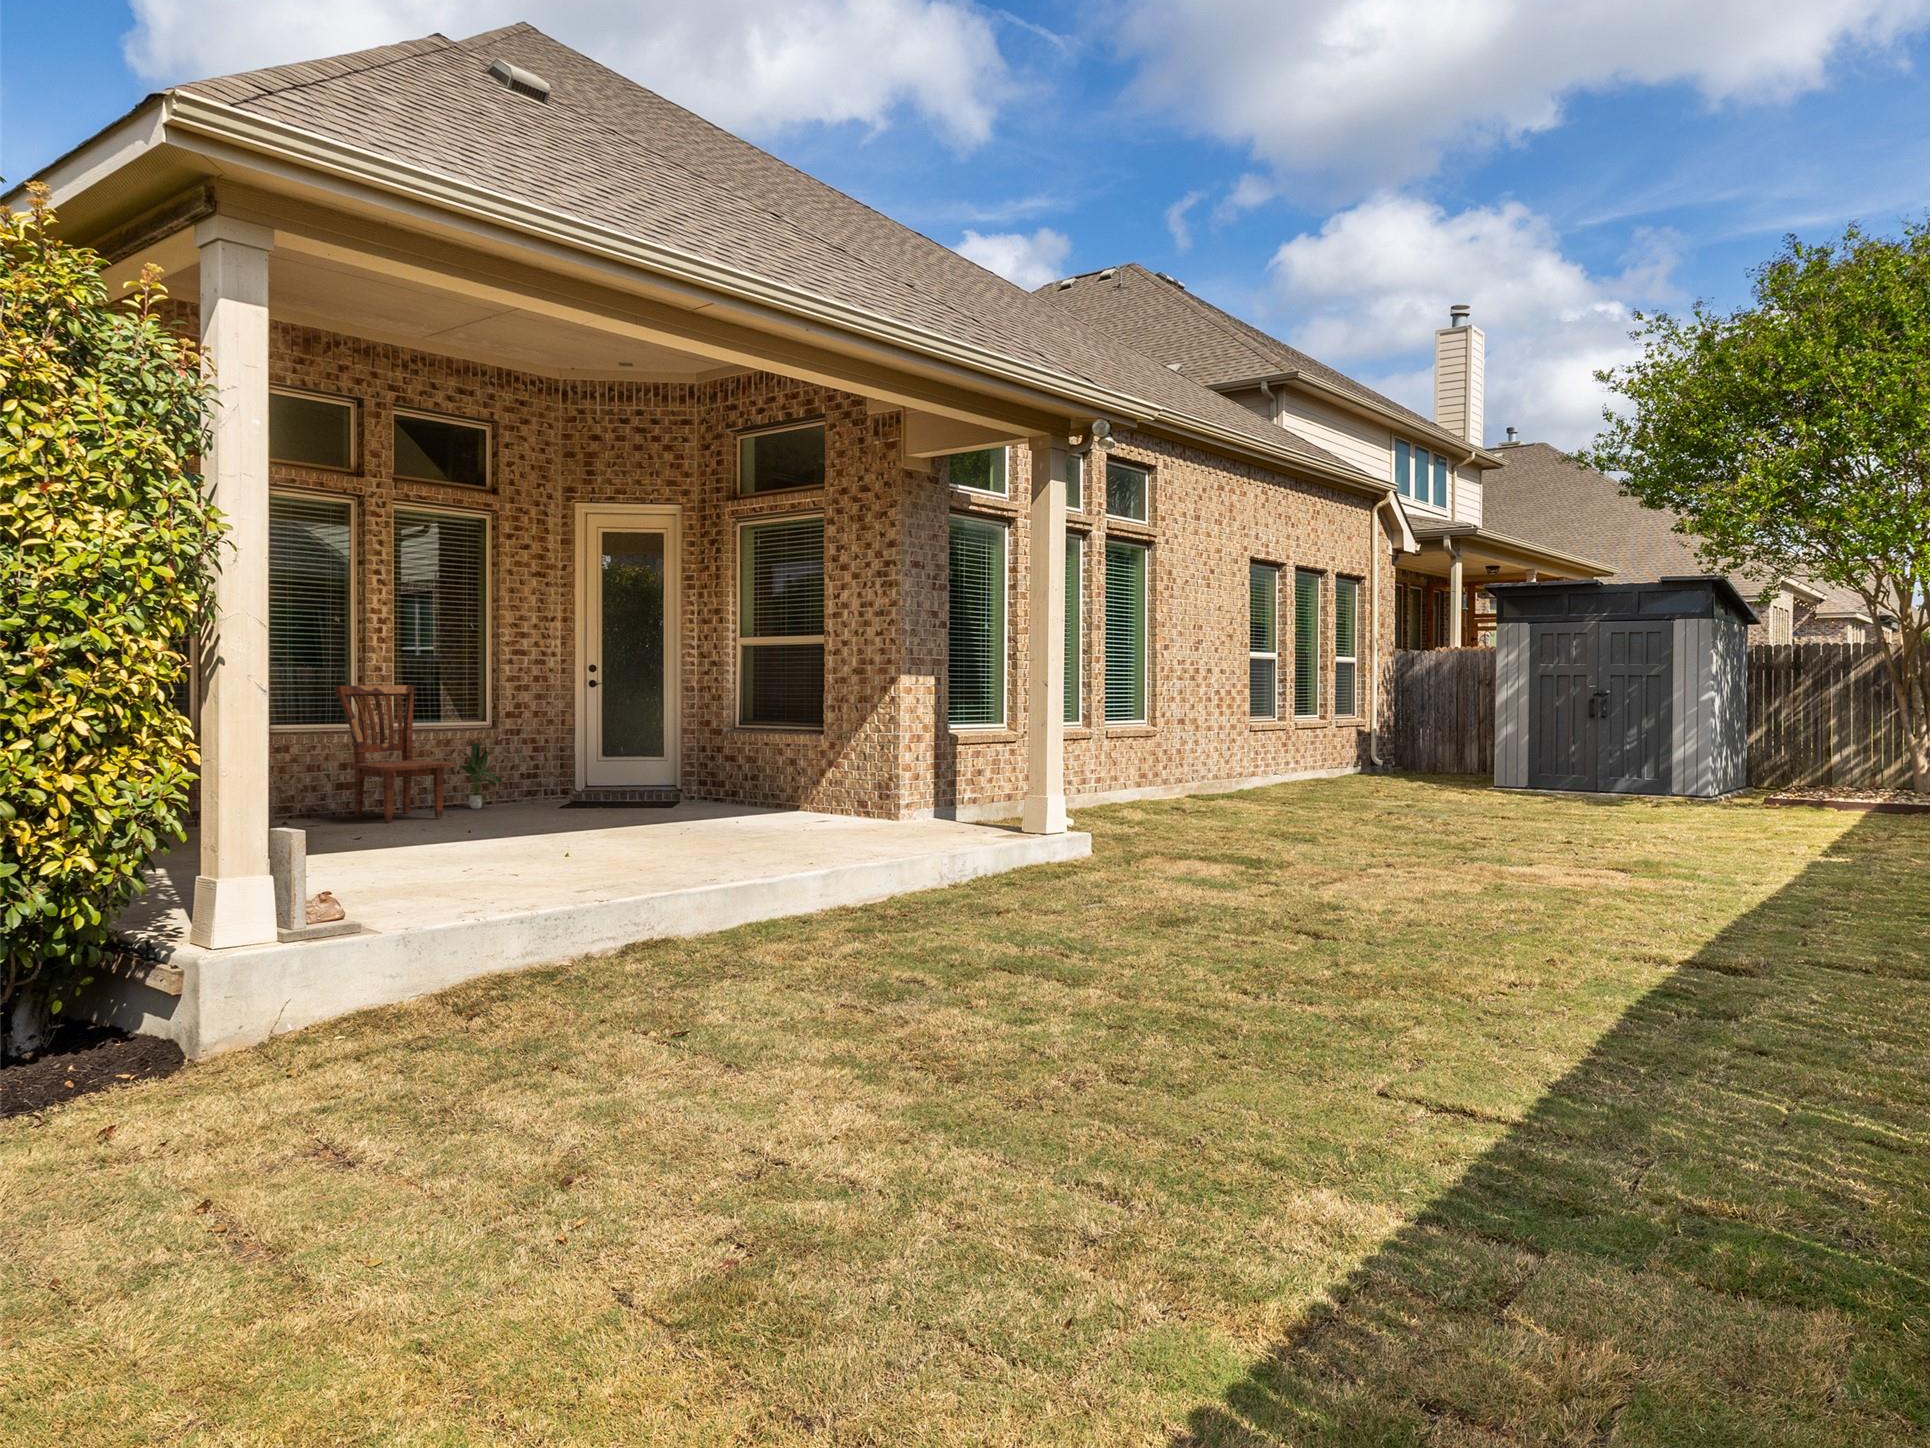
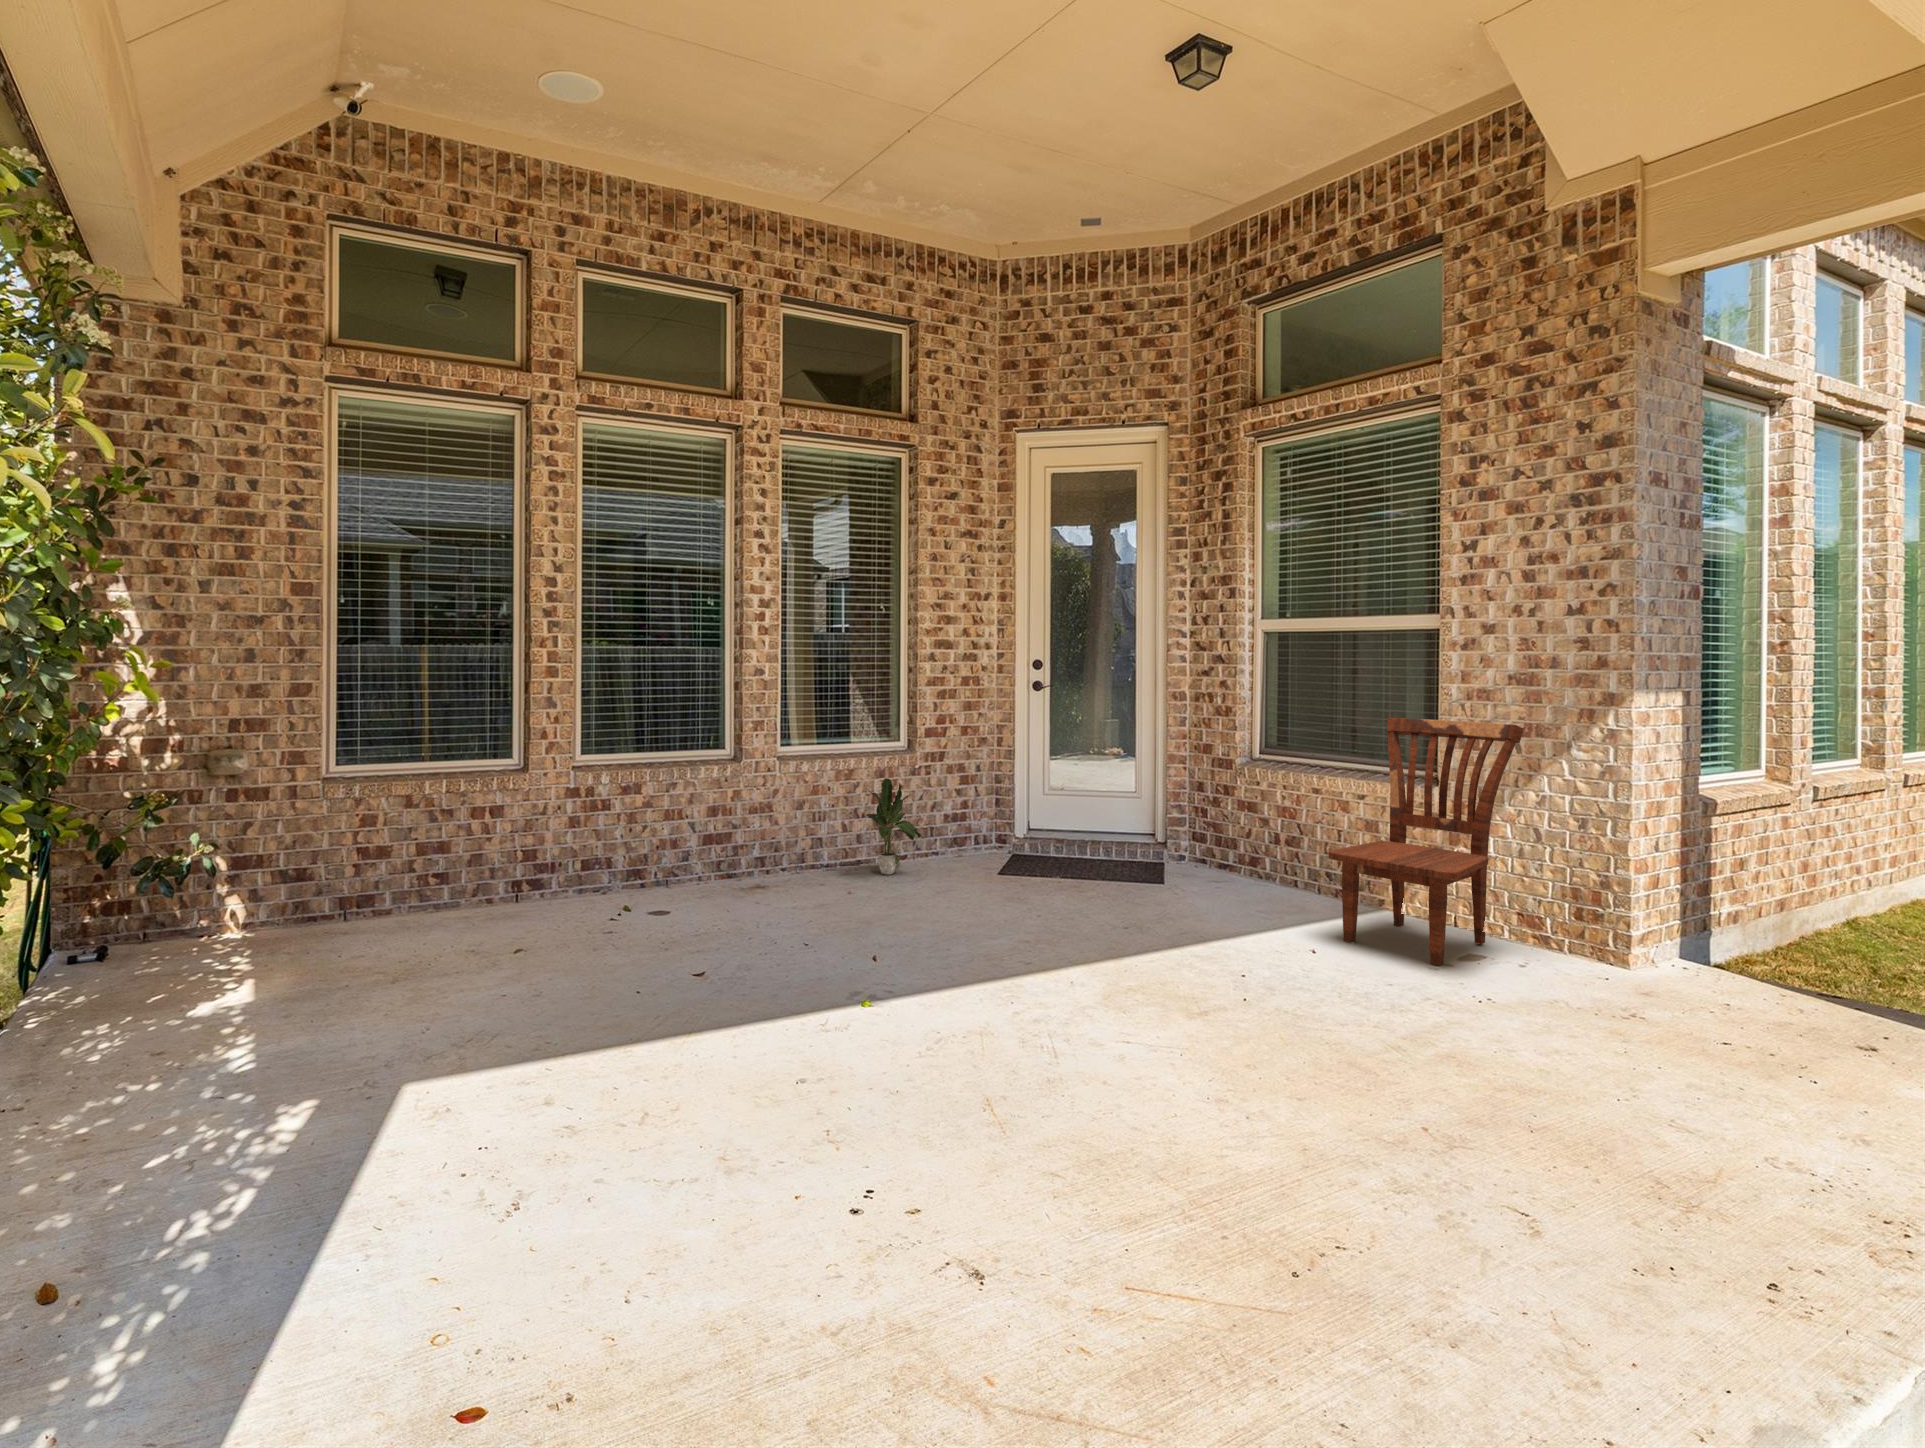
dining chair: present [334,685,452,823] -> present [1328,718,1523,966]

